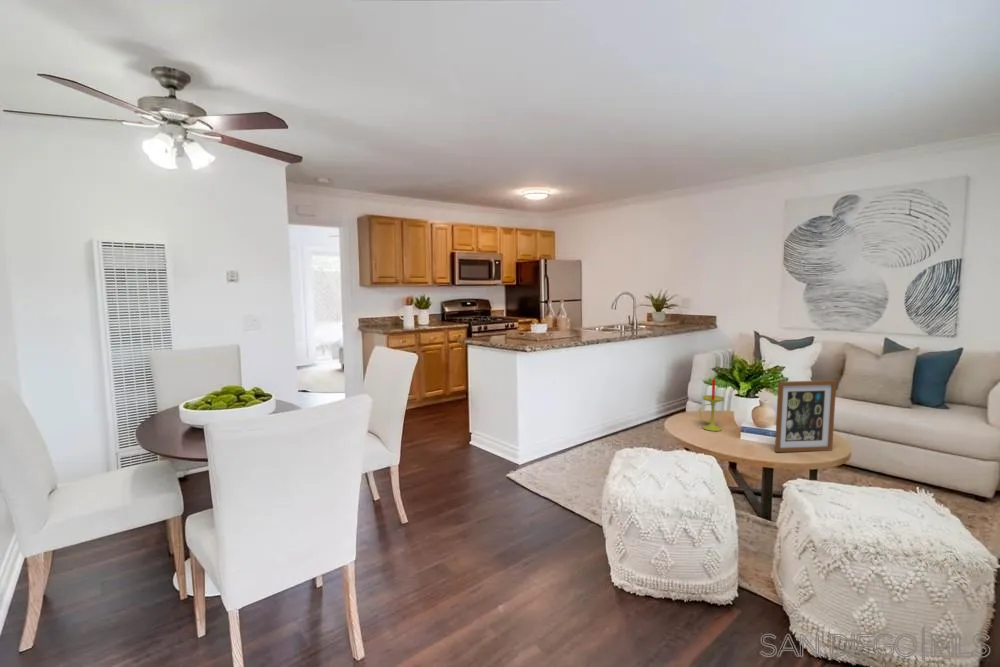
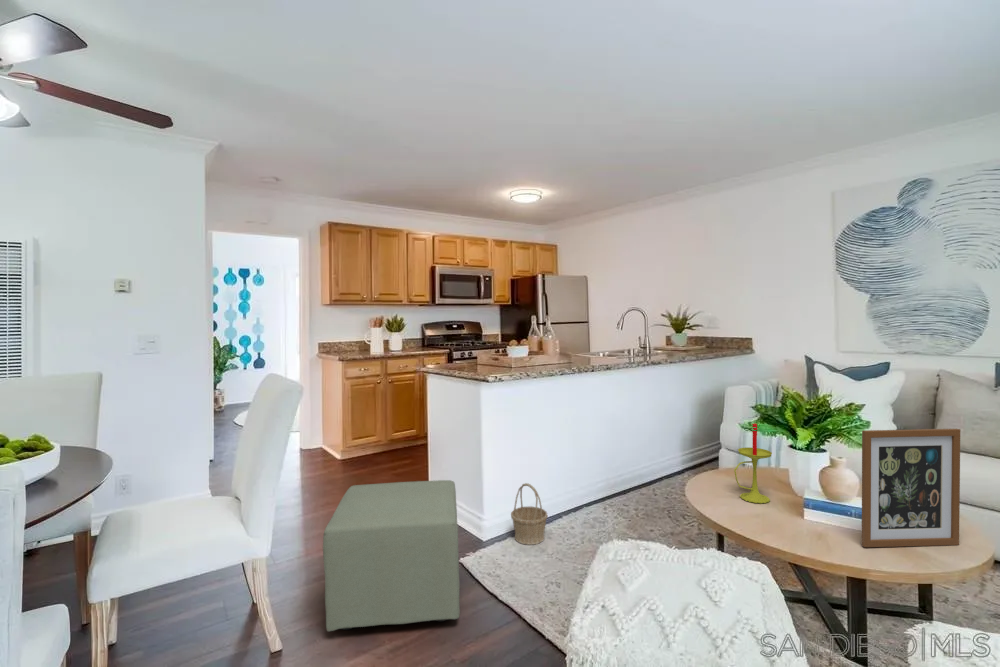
ottoman: none [429,421,518,516] -> present [323,480,460,631]
basket: none [539,424,566,467] -> present [511,483,548,545]

